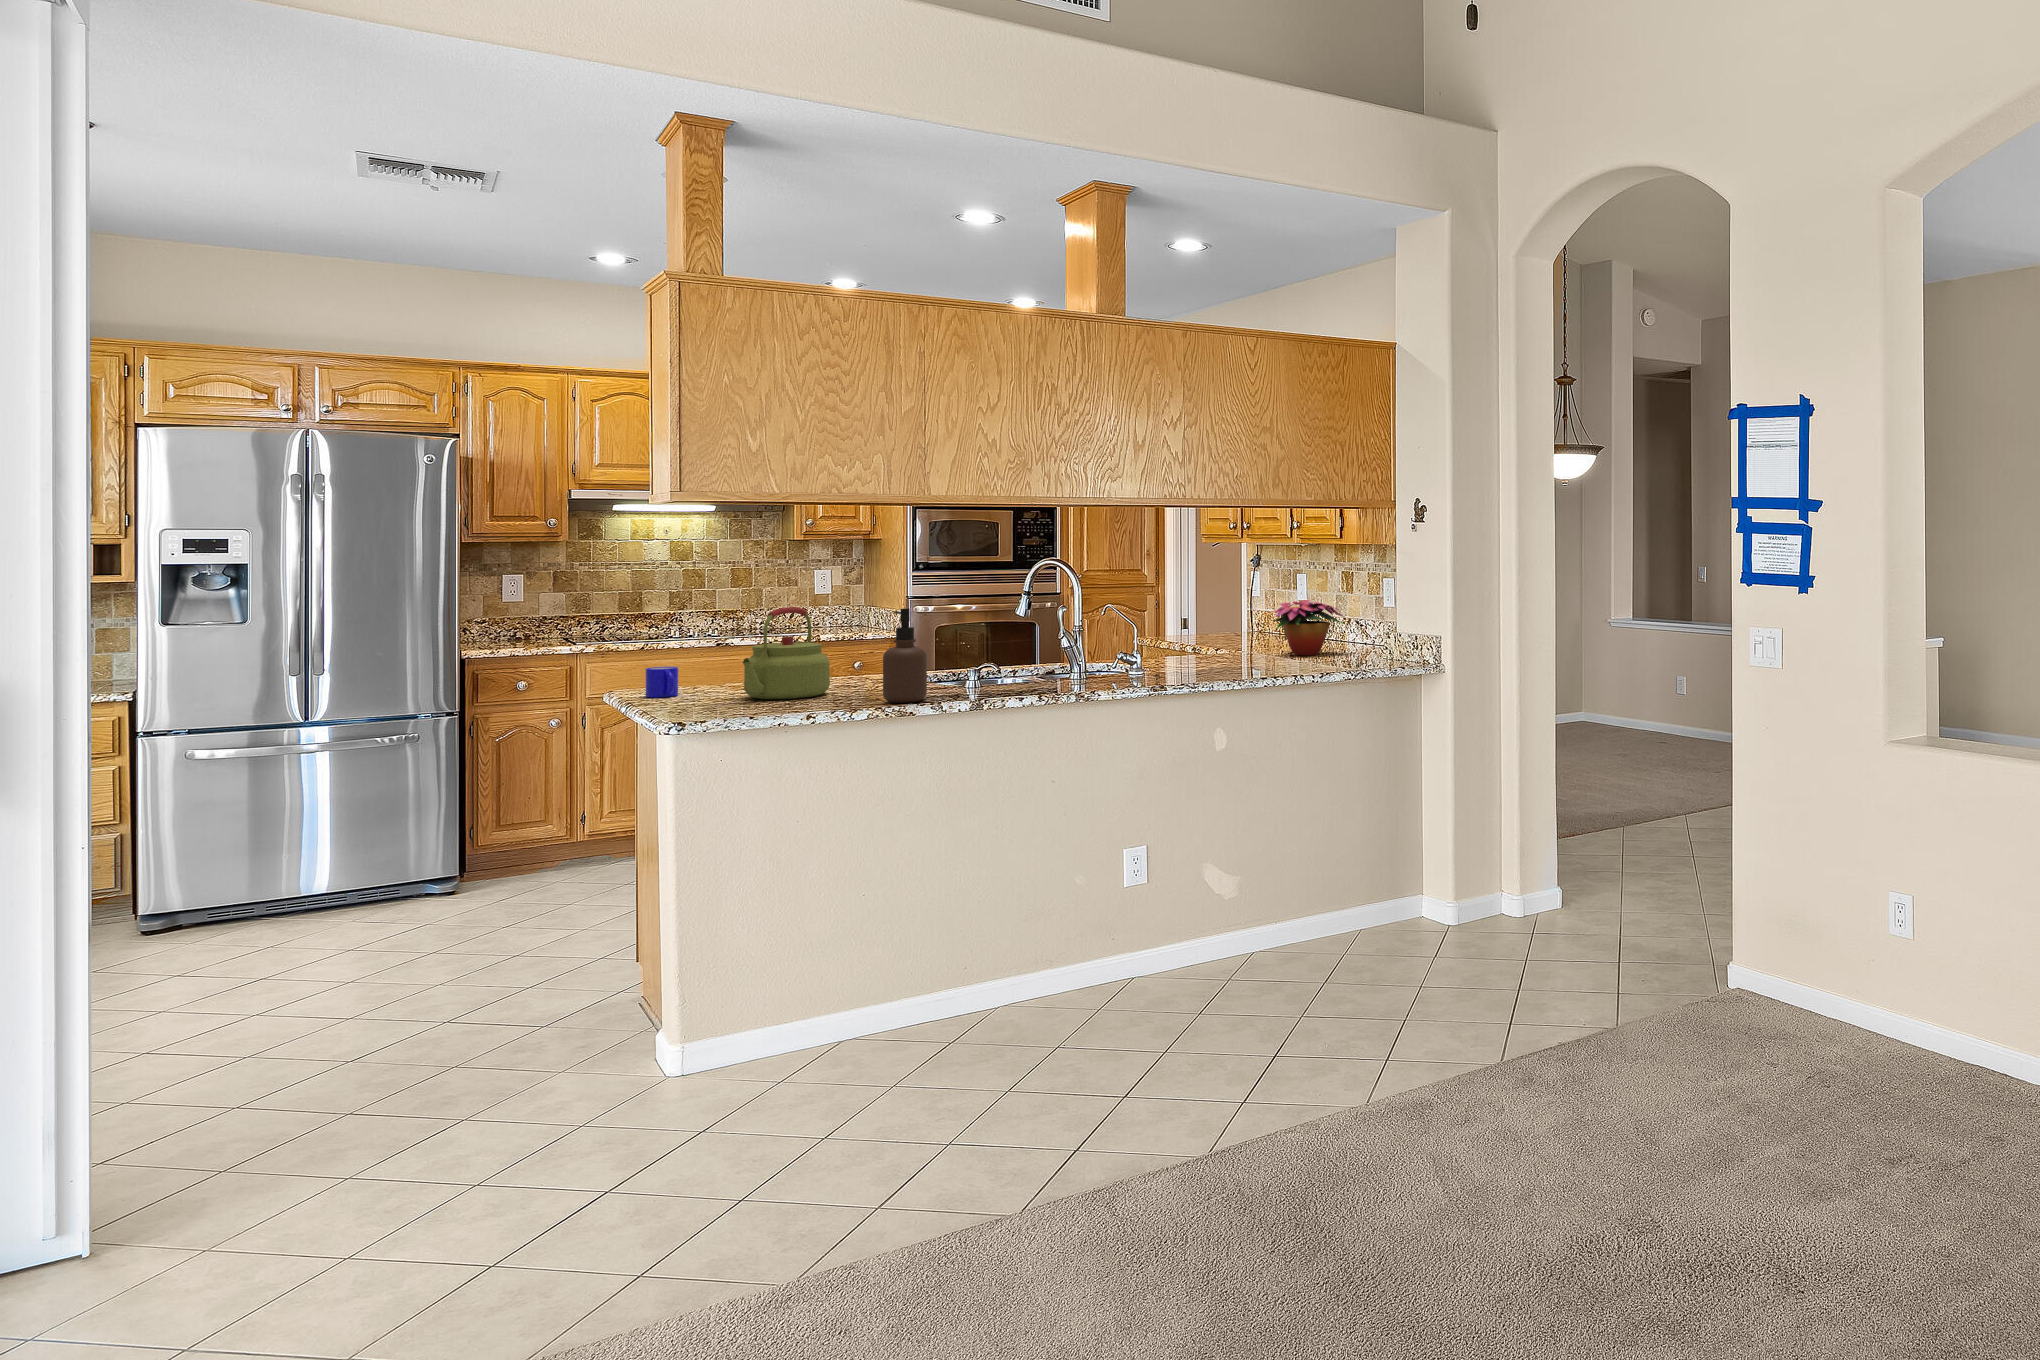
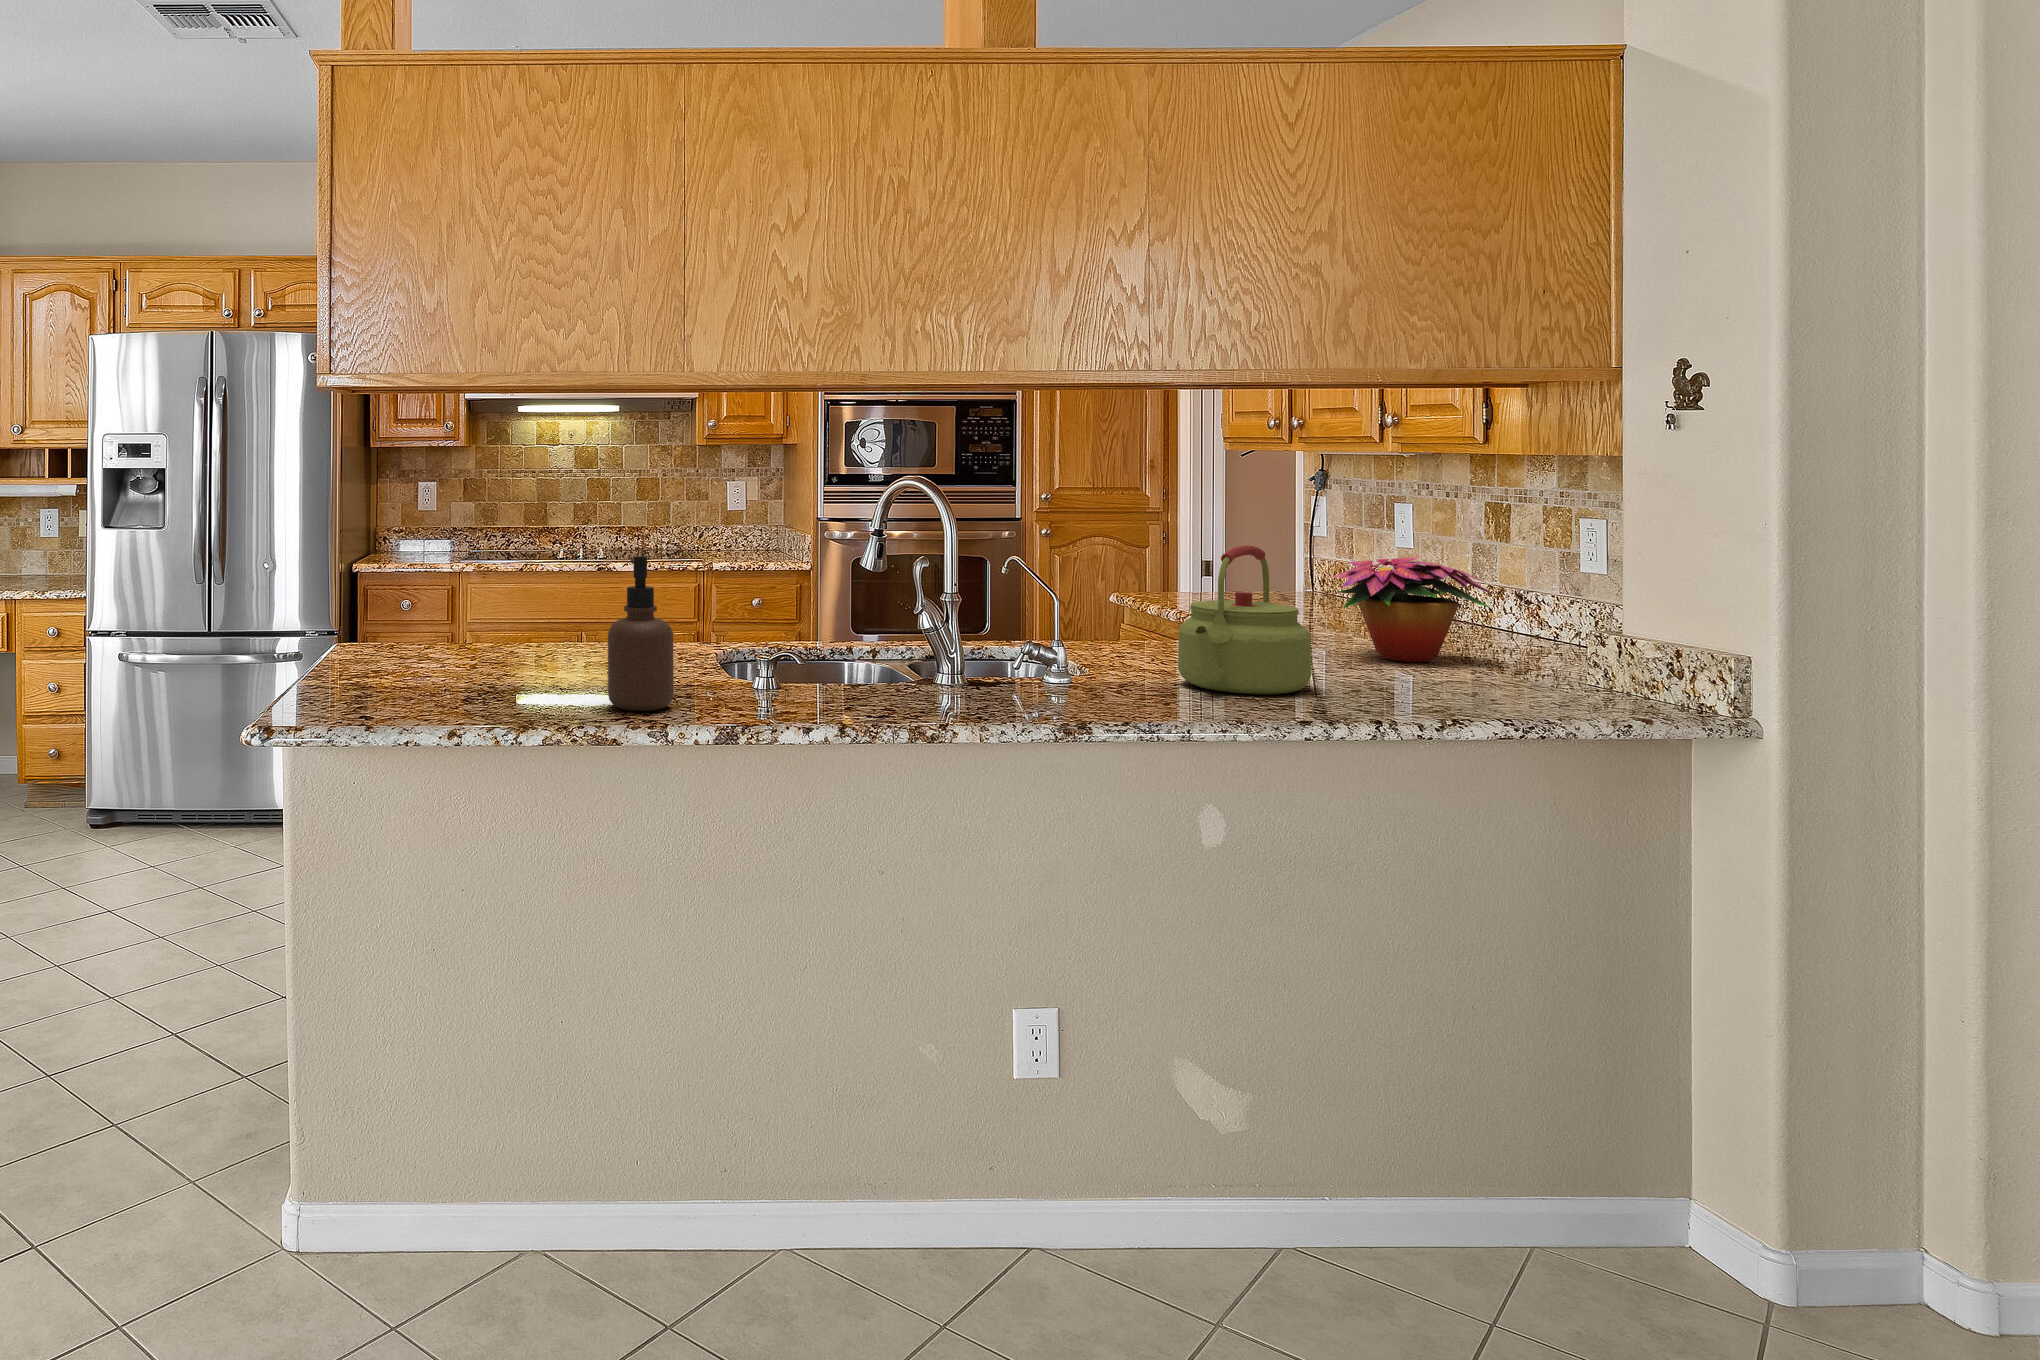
kettle: present [742,607,830,699] -> present [1178,545,1311,694]
mug: present [646,667,678,697] -> none [375,616,412,658]

